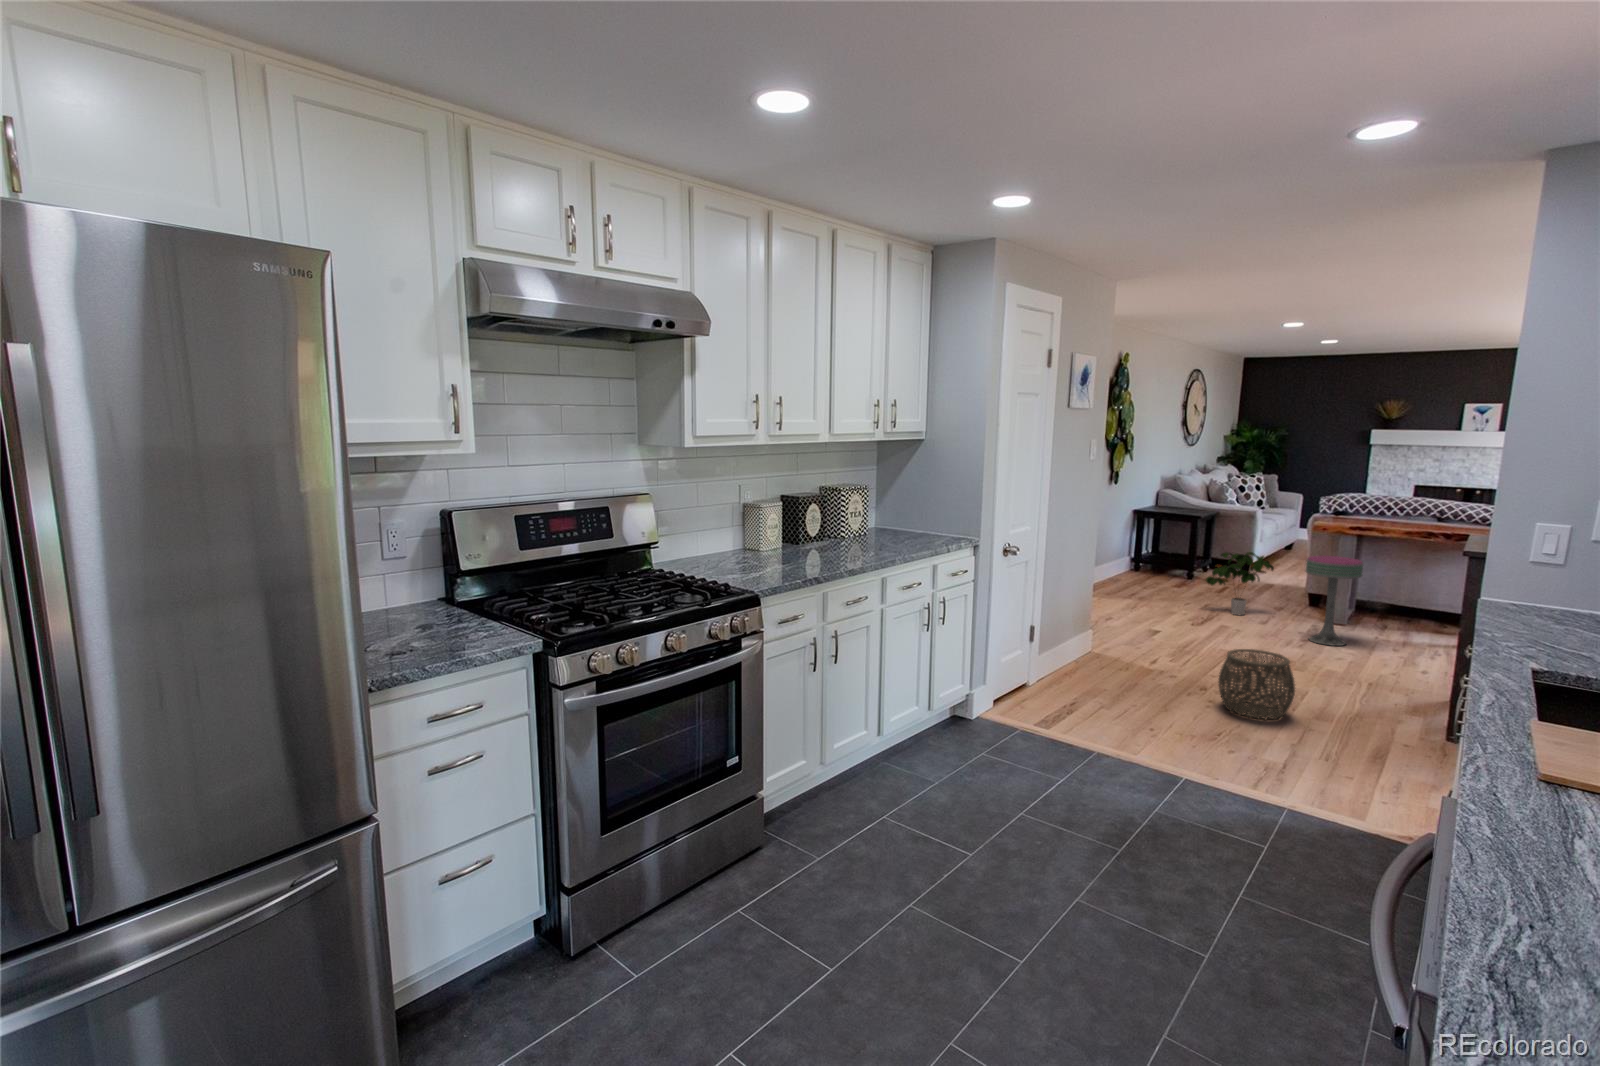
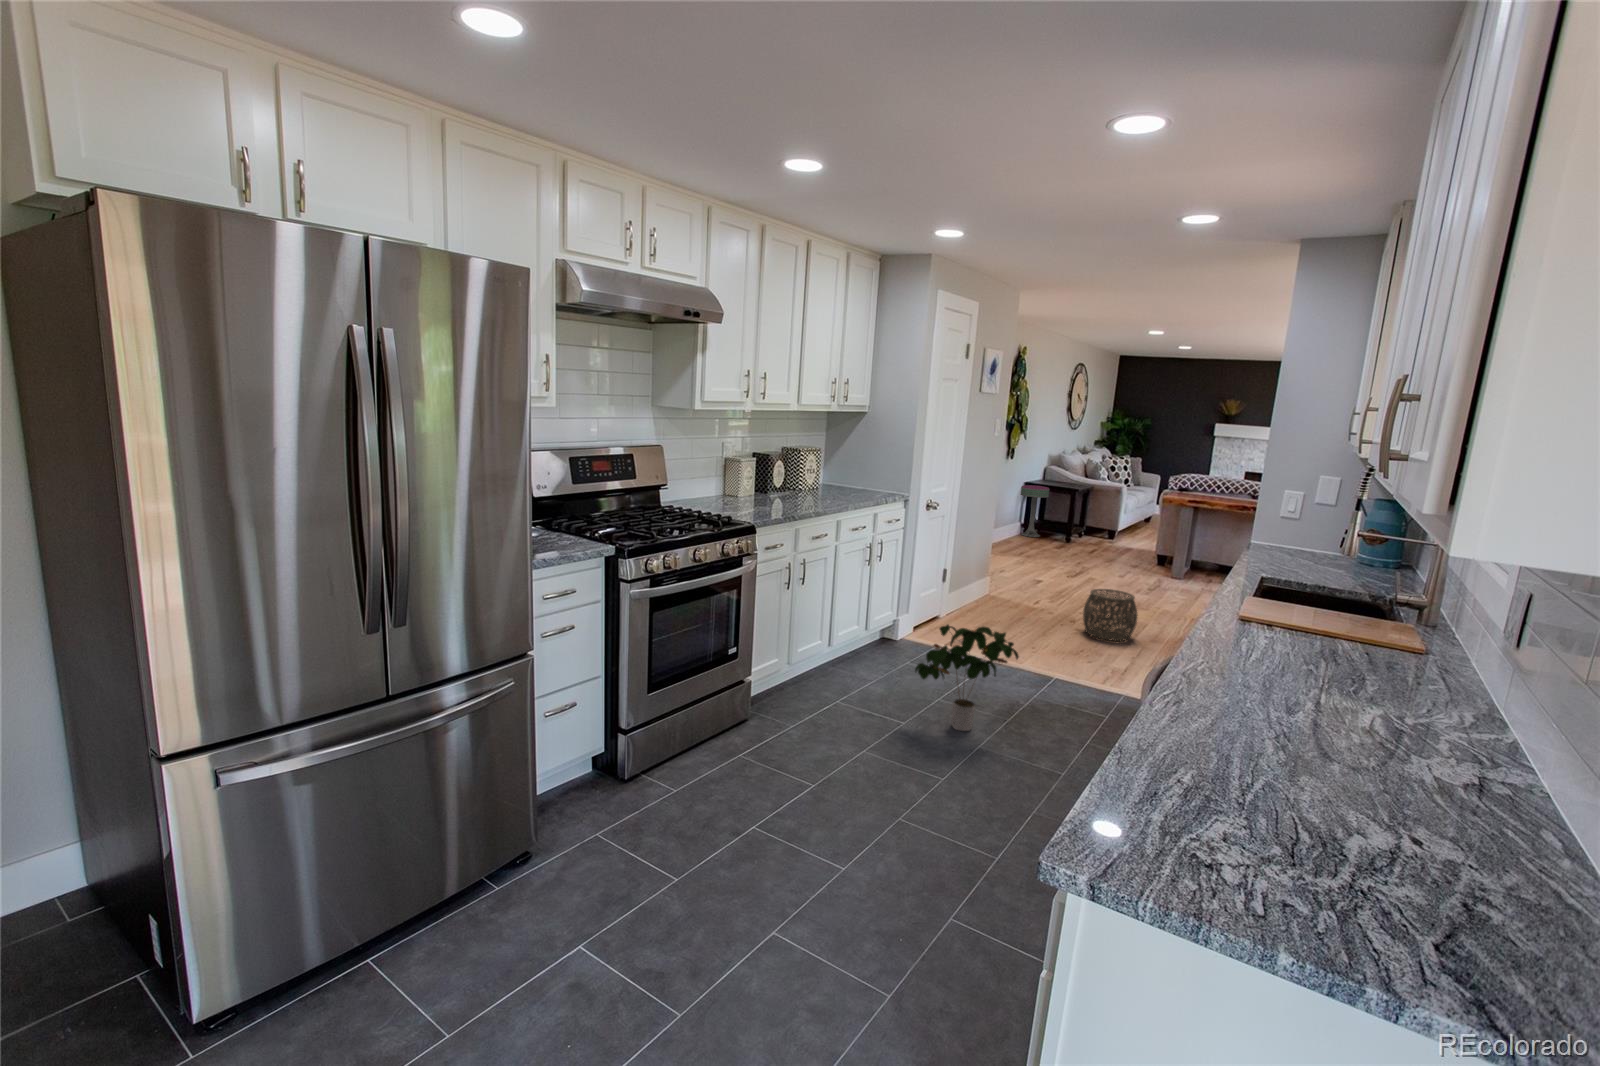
potted plant: present [1206,552,1274,615] -> present [915,624,1019,731]
bar stool: present [1306,556,1363,646] -> present [1021,485,1049,537]

